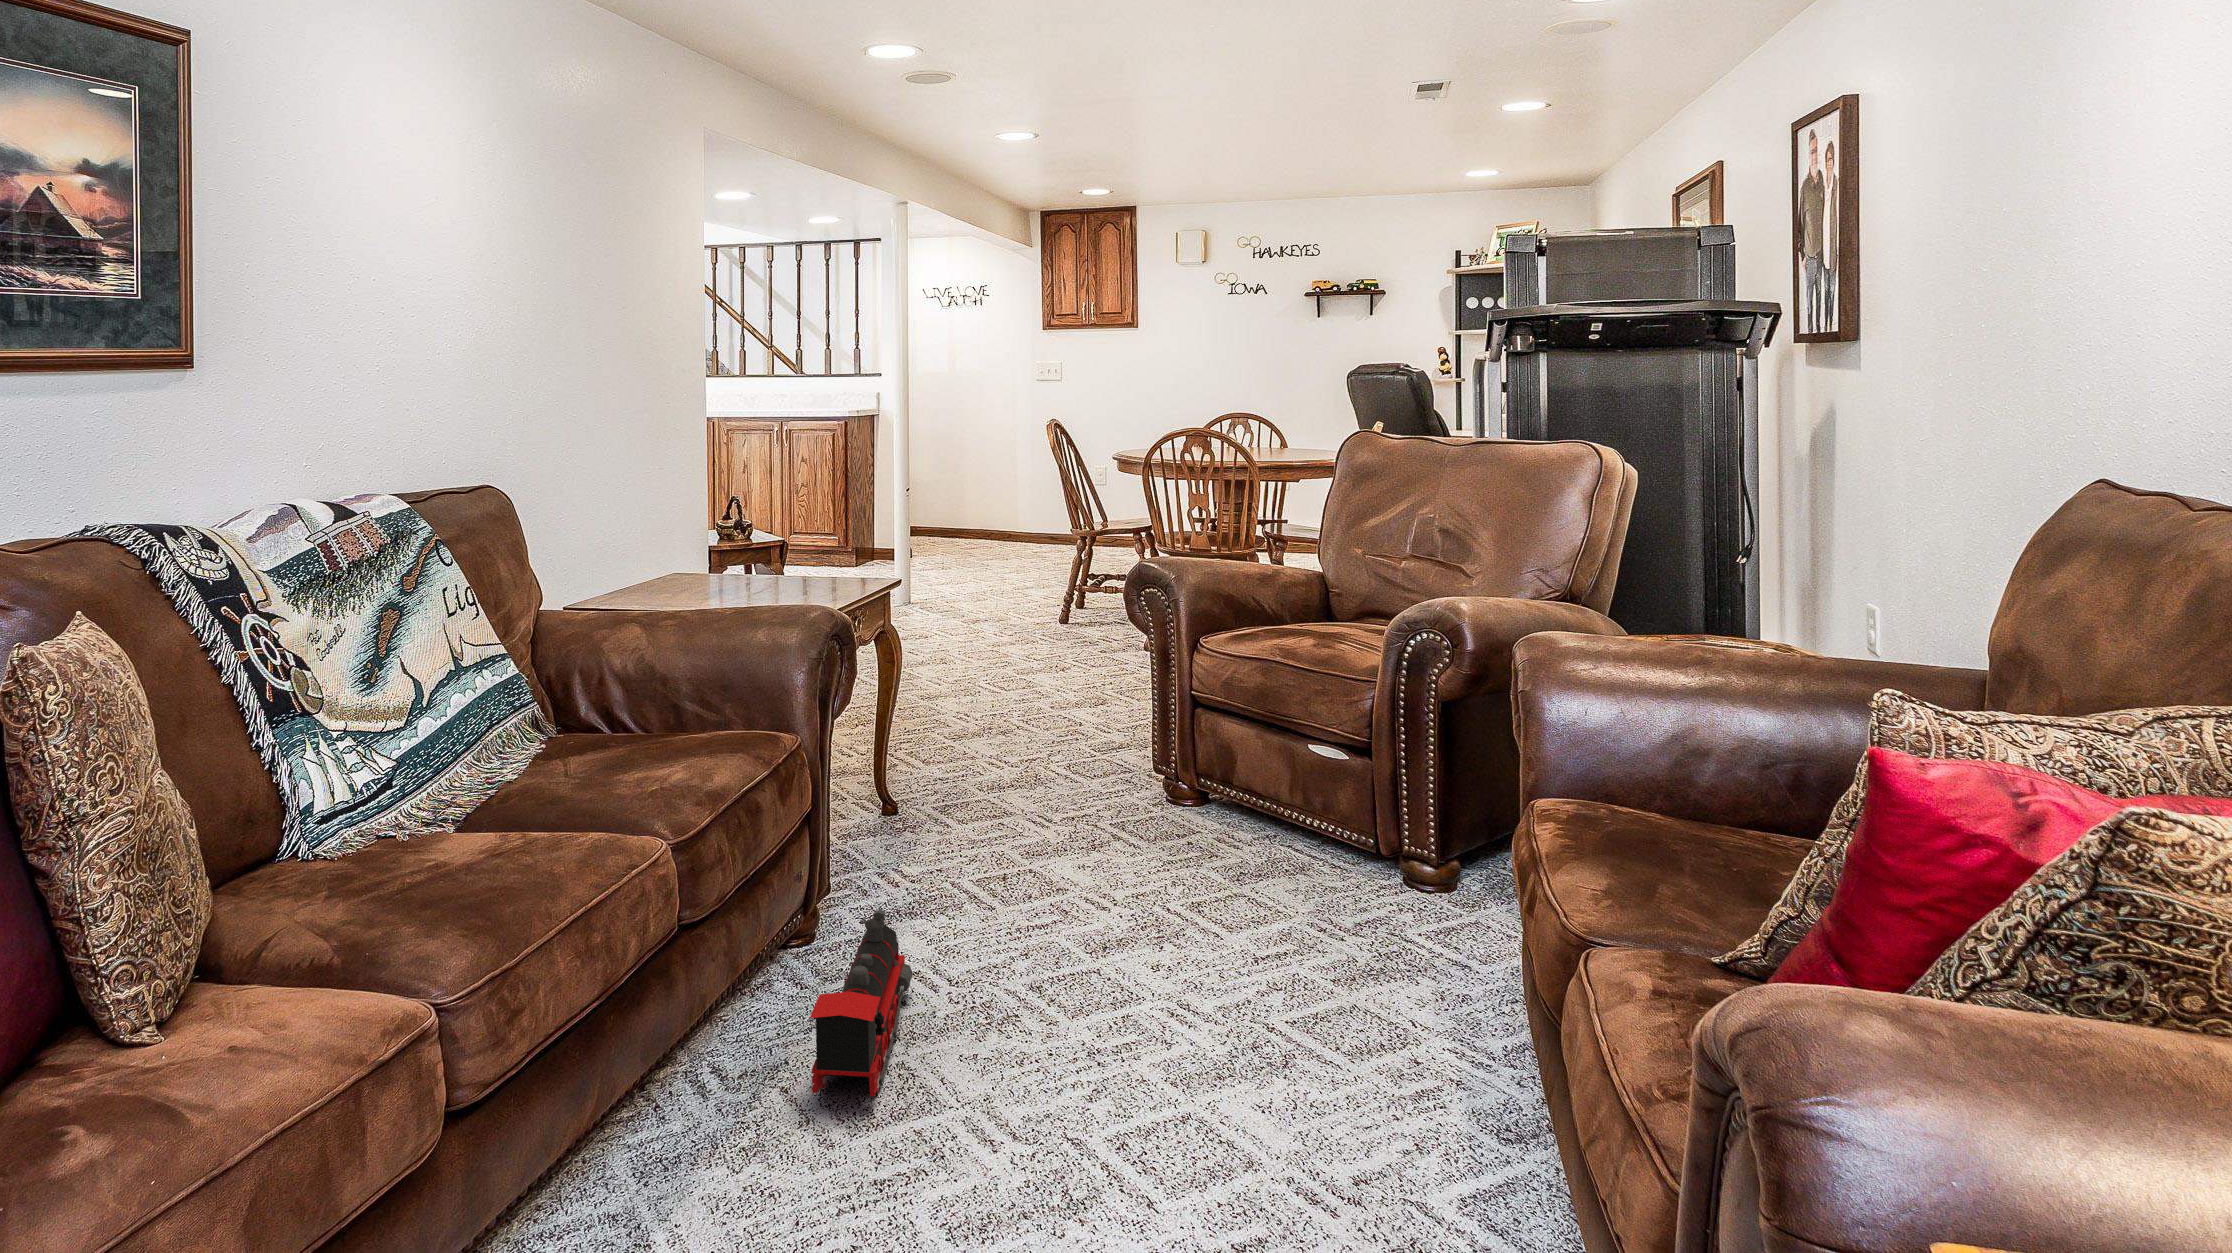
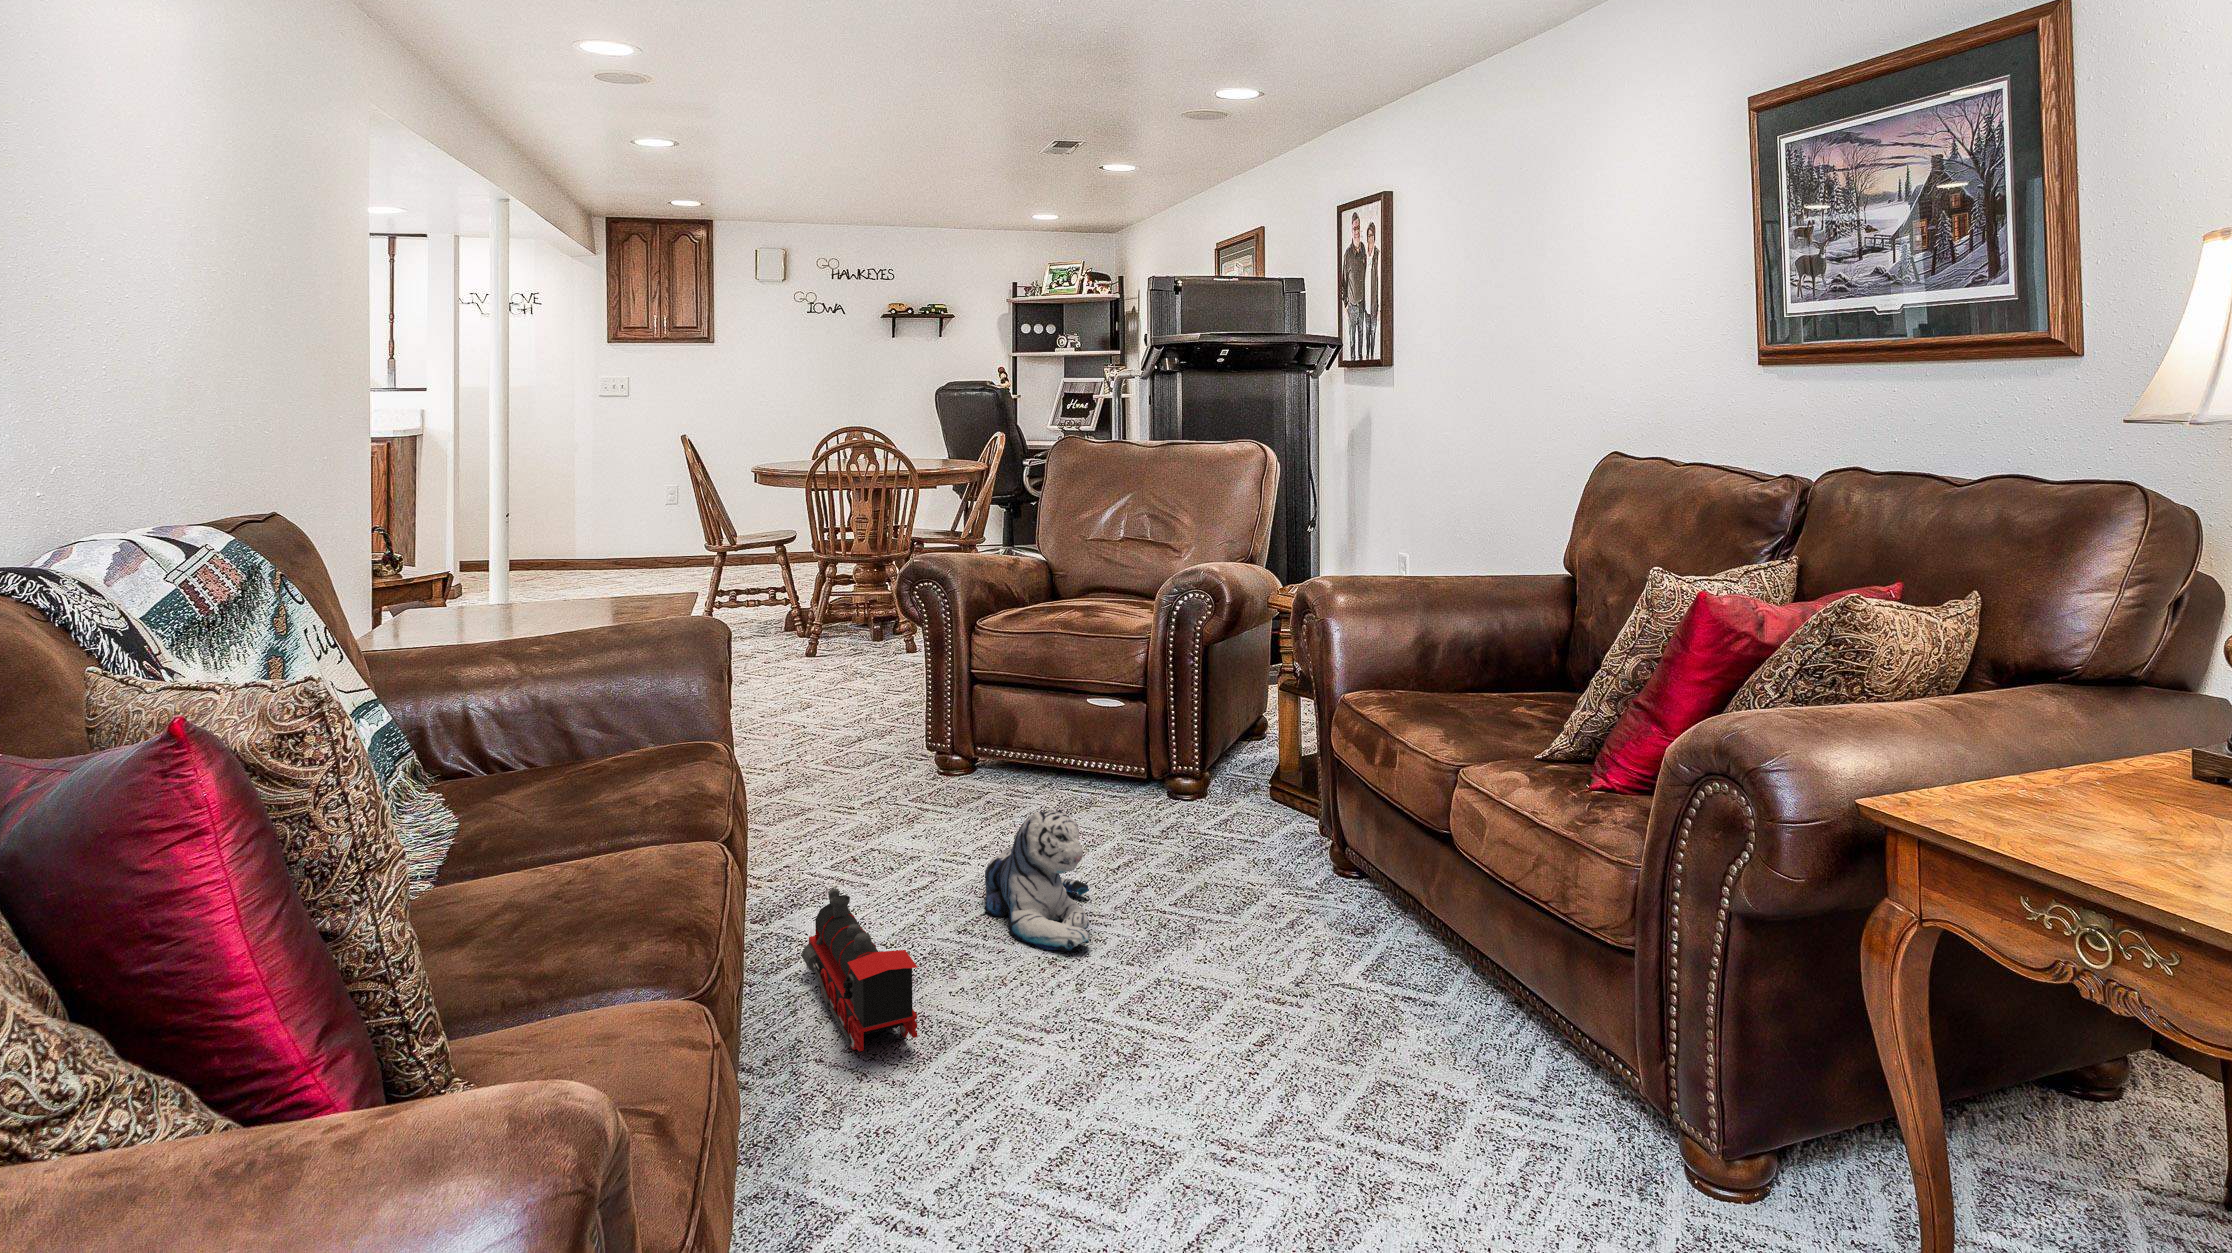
plush toy: none [1072,874,1198,1046] -> present [984,810,1090,951]

